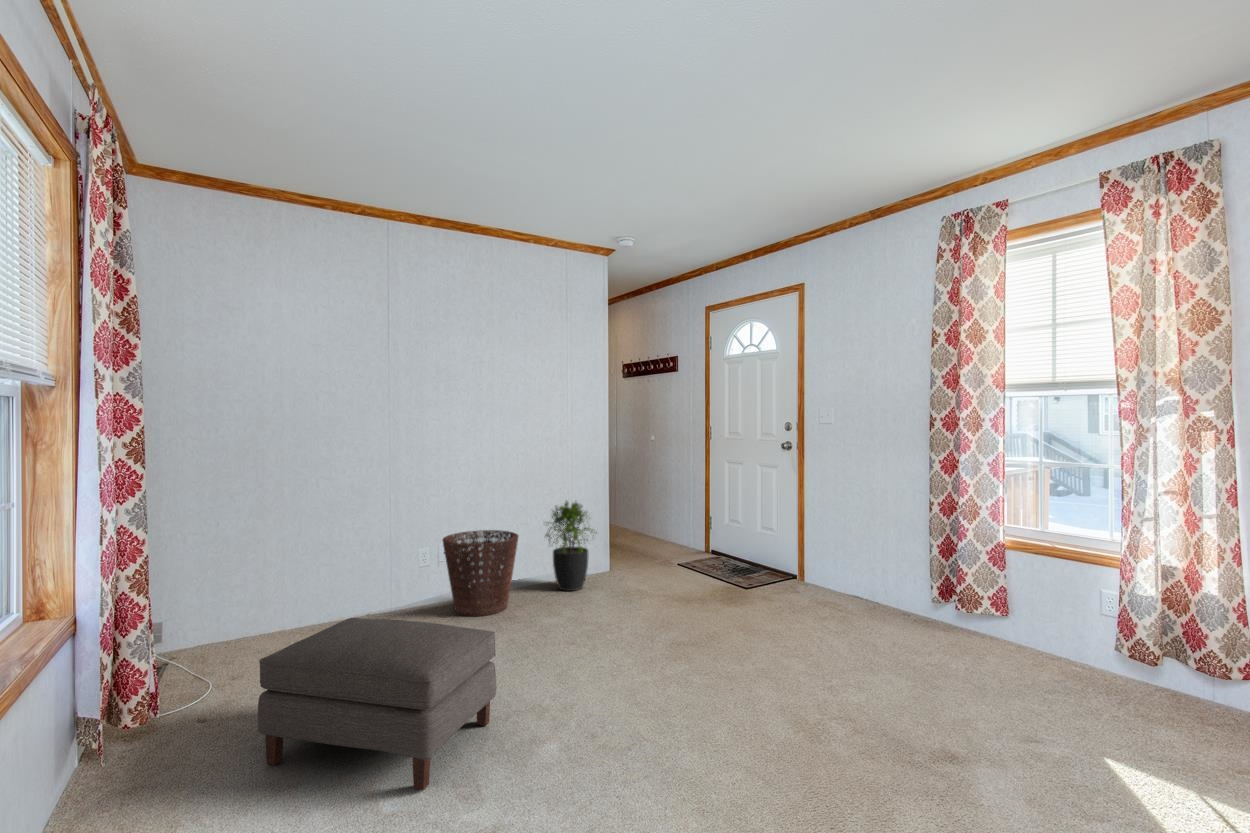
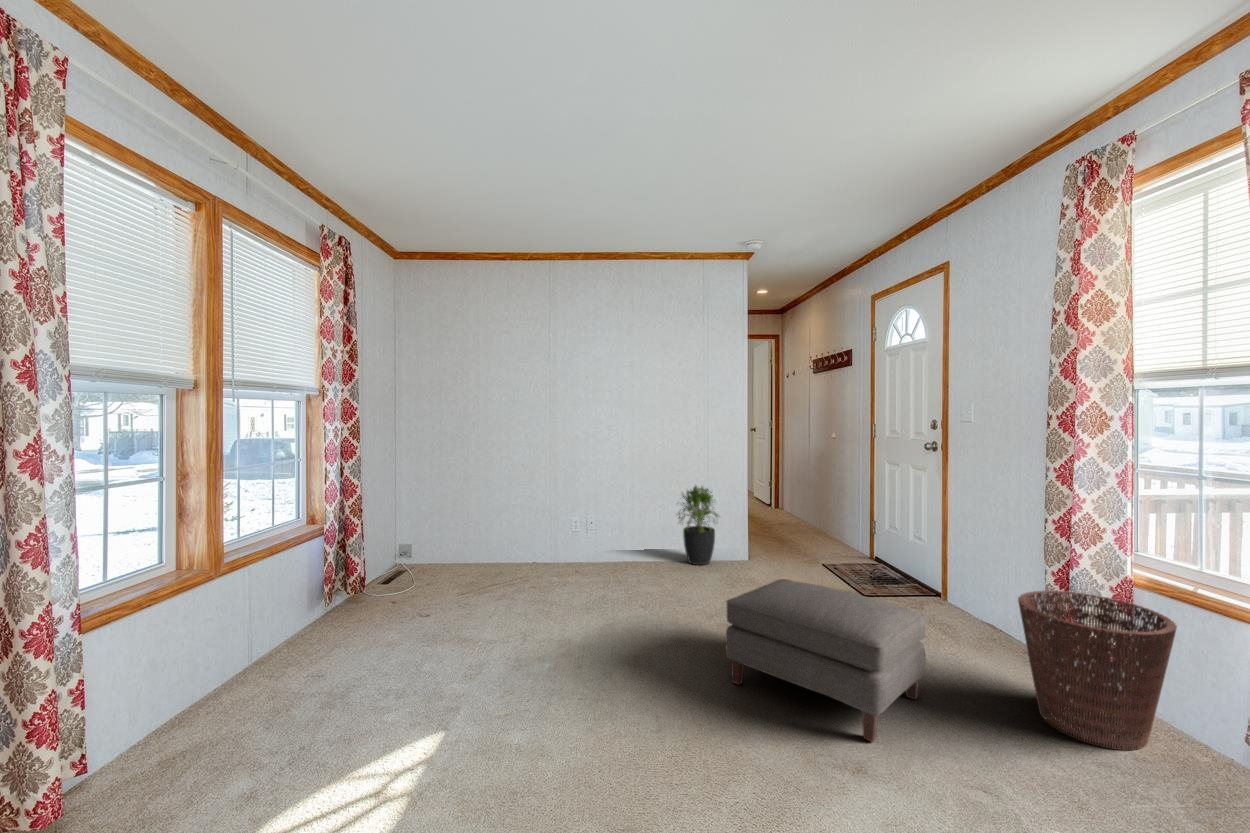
basket: present [443,530,518,616] -> present [1018,591,1177,750]
ottoman: present [258,618,496,790] -> present [726,579,926,742]

